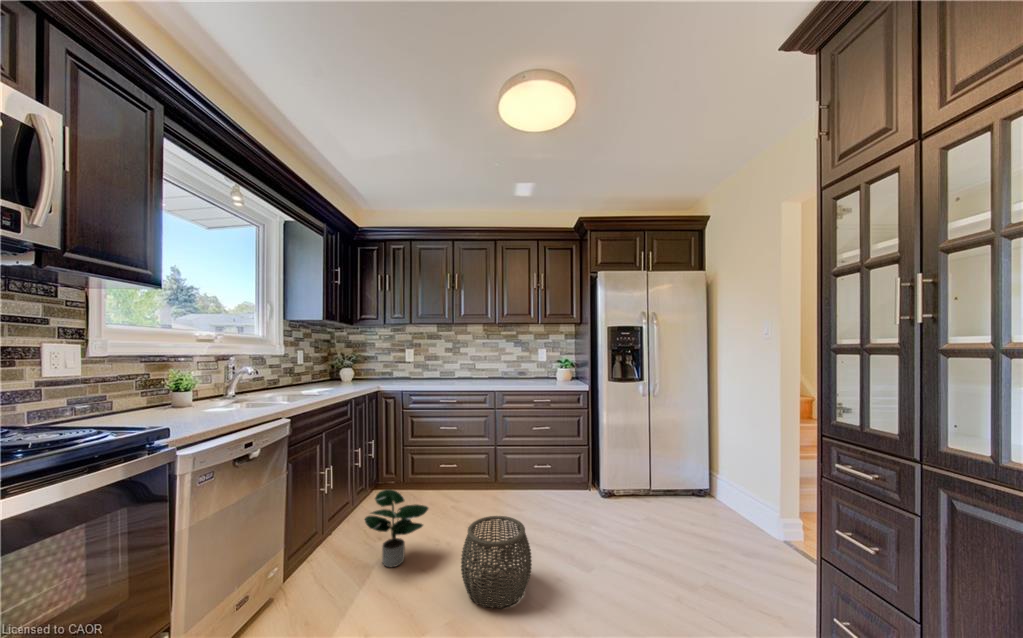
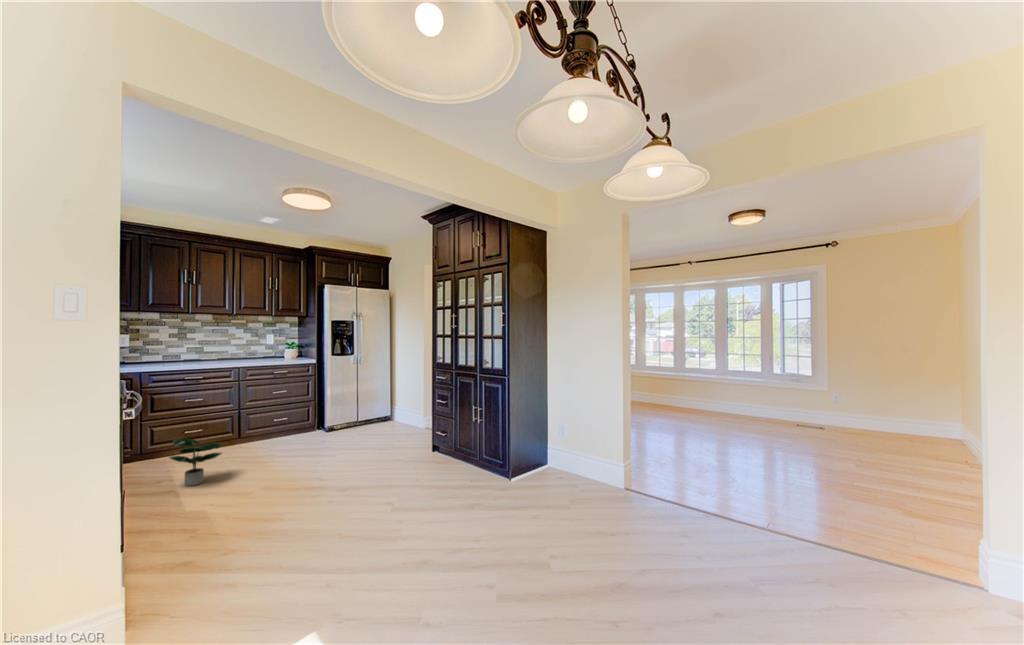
woven basket: present [461,516,532,608] -> none [261,434,308,479]

